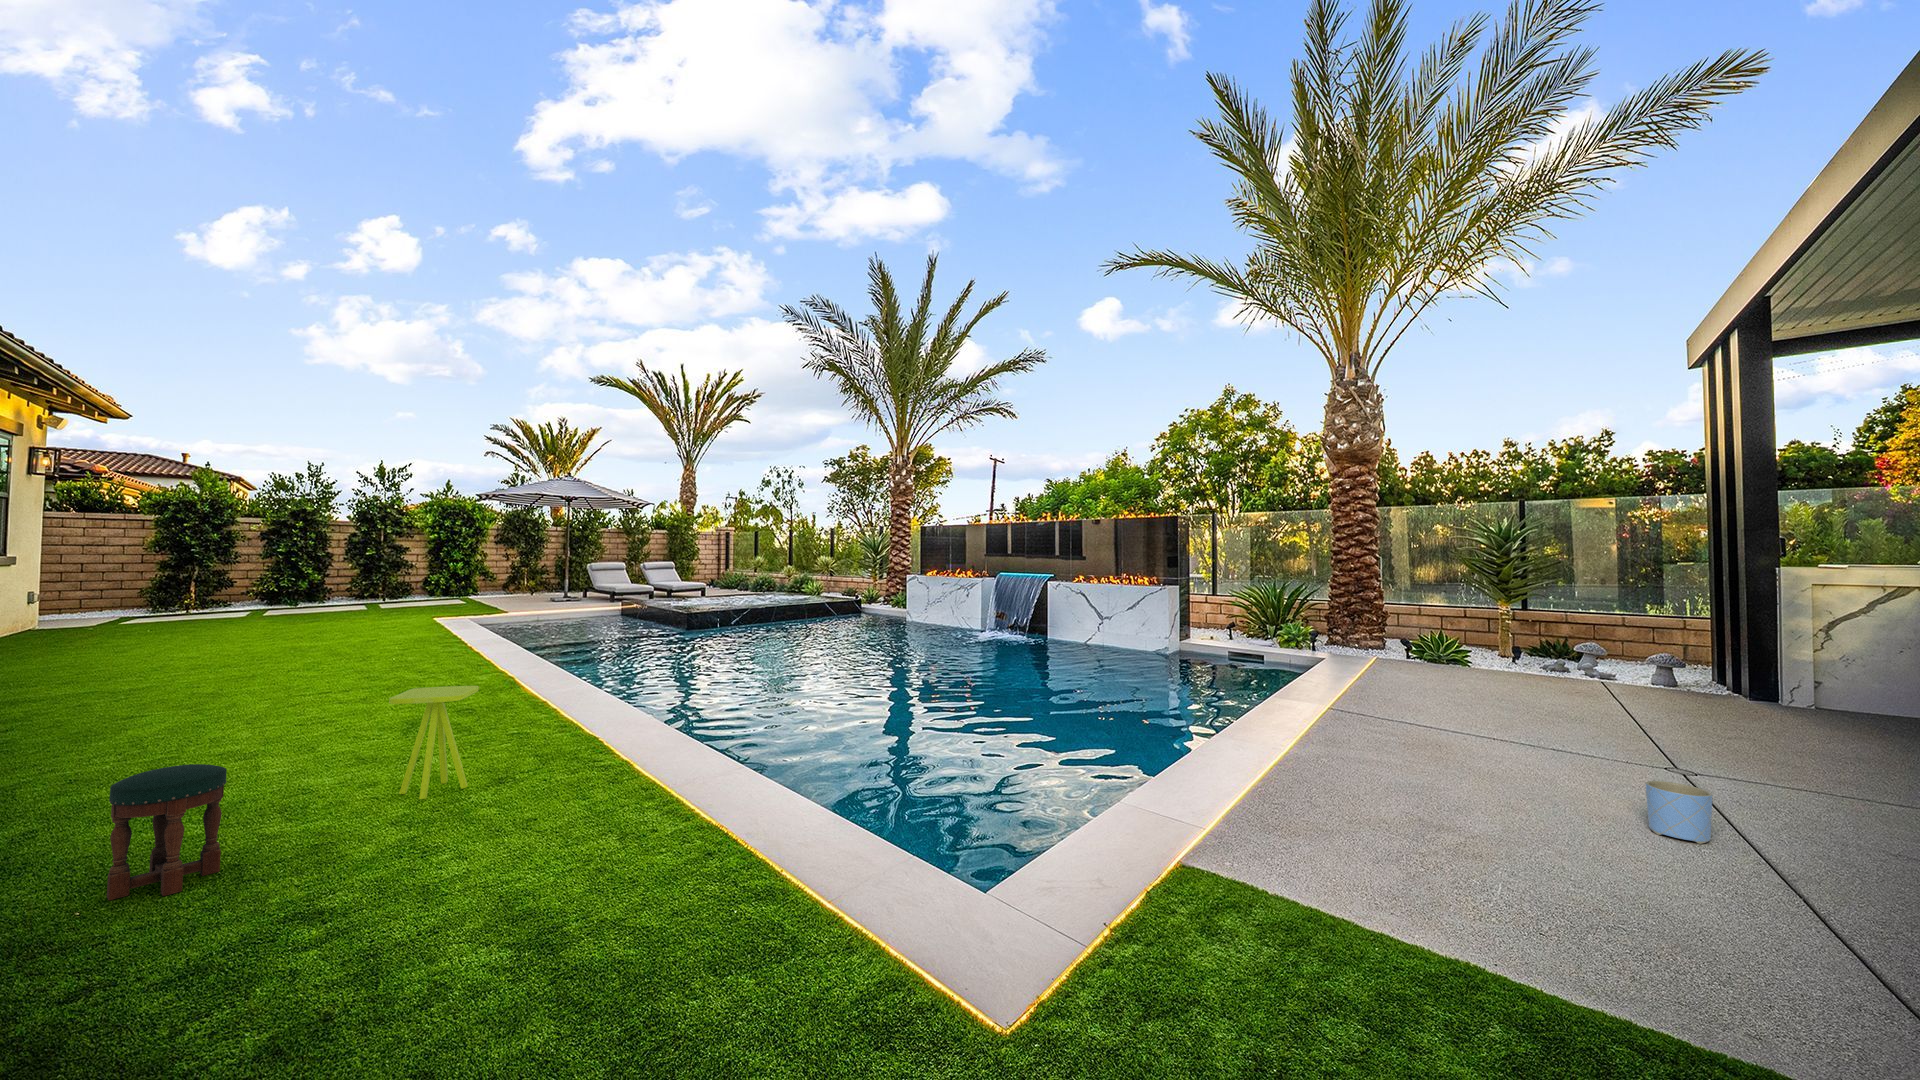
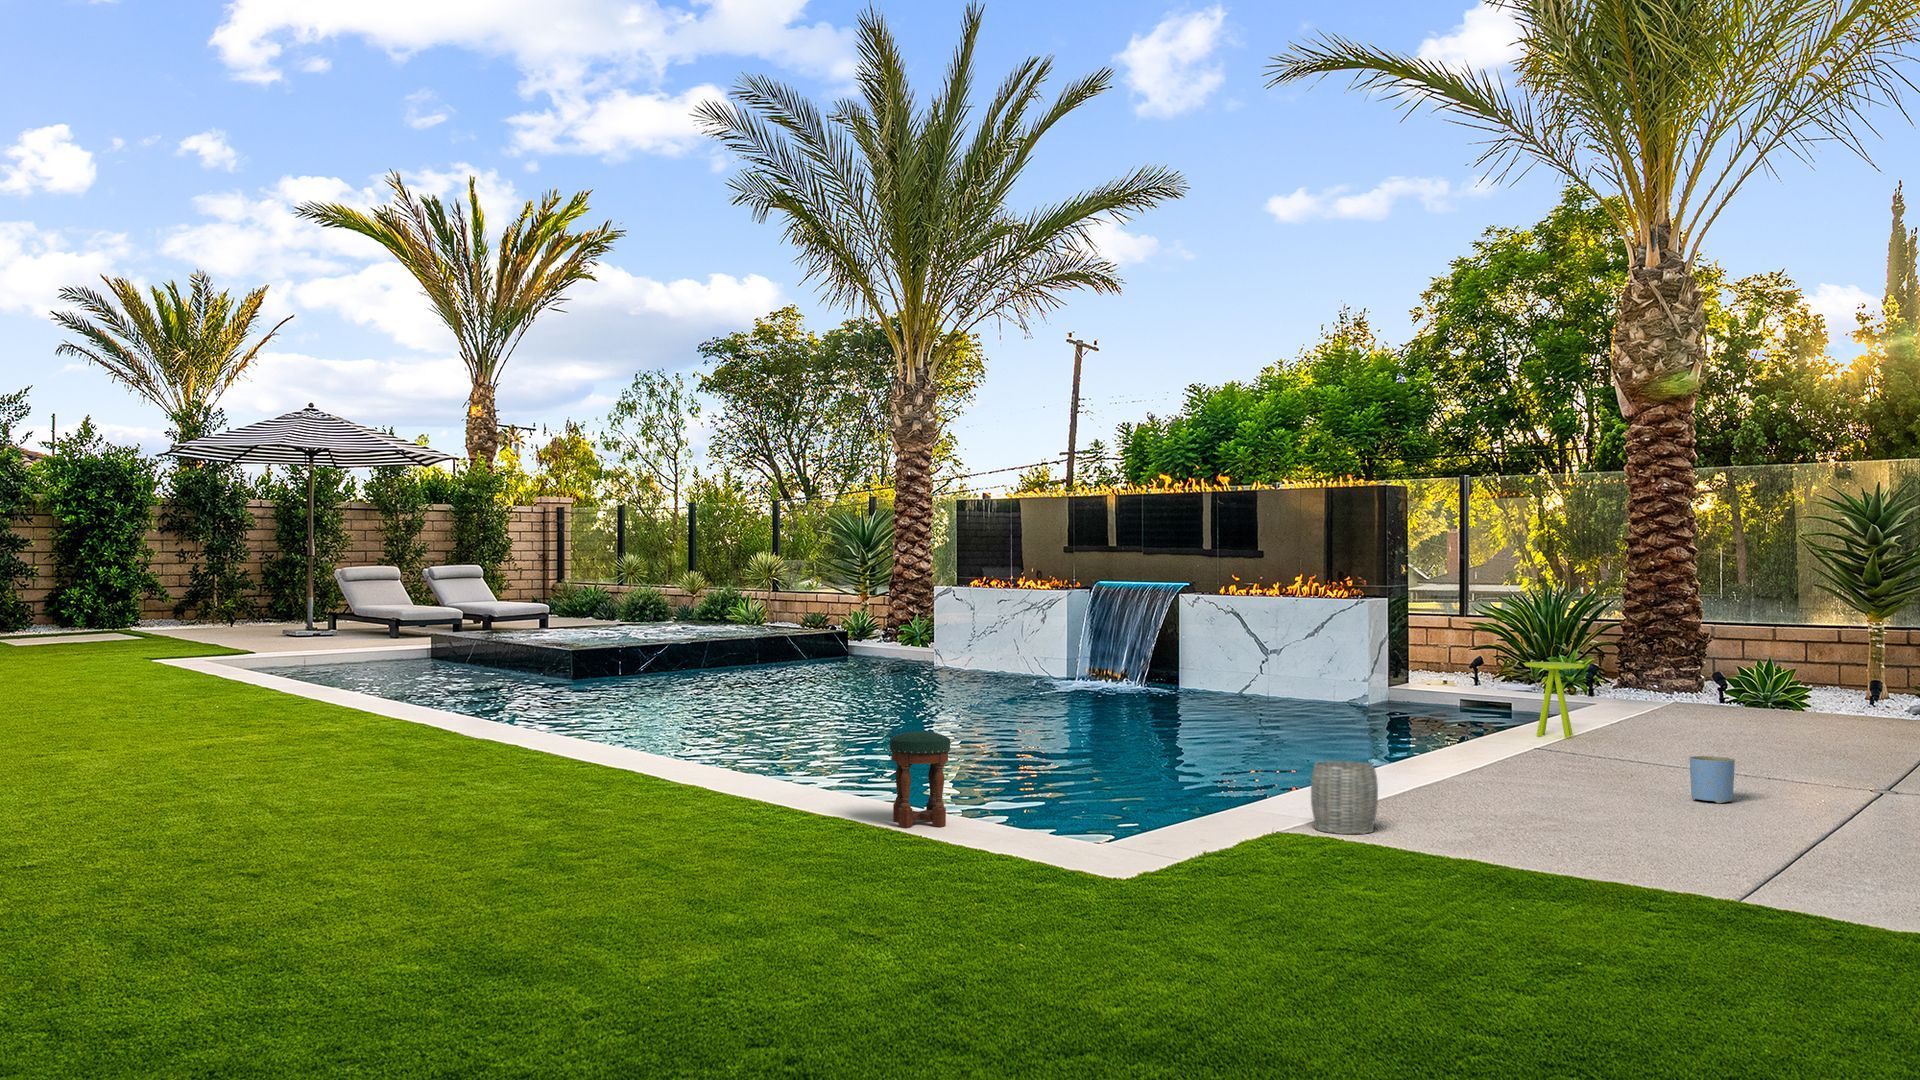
side table: present [389,686,479,799] -> present [1524,662,1584,738]
stool: present [107,764,227,900] -> present [890,732,950,828]
woven basket: none [1308,850,1420,993] -> present [1311,761,1378,834]

